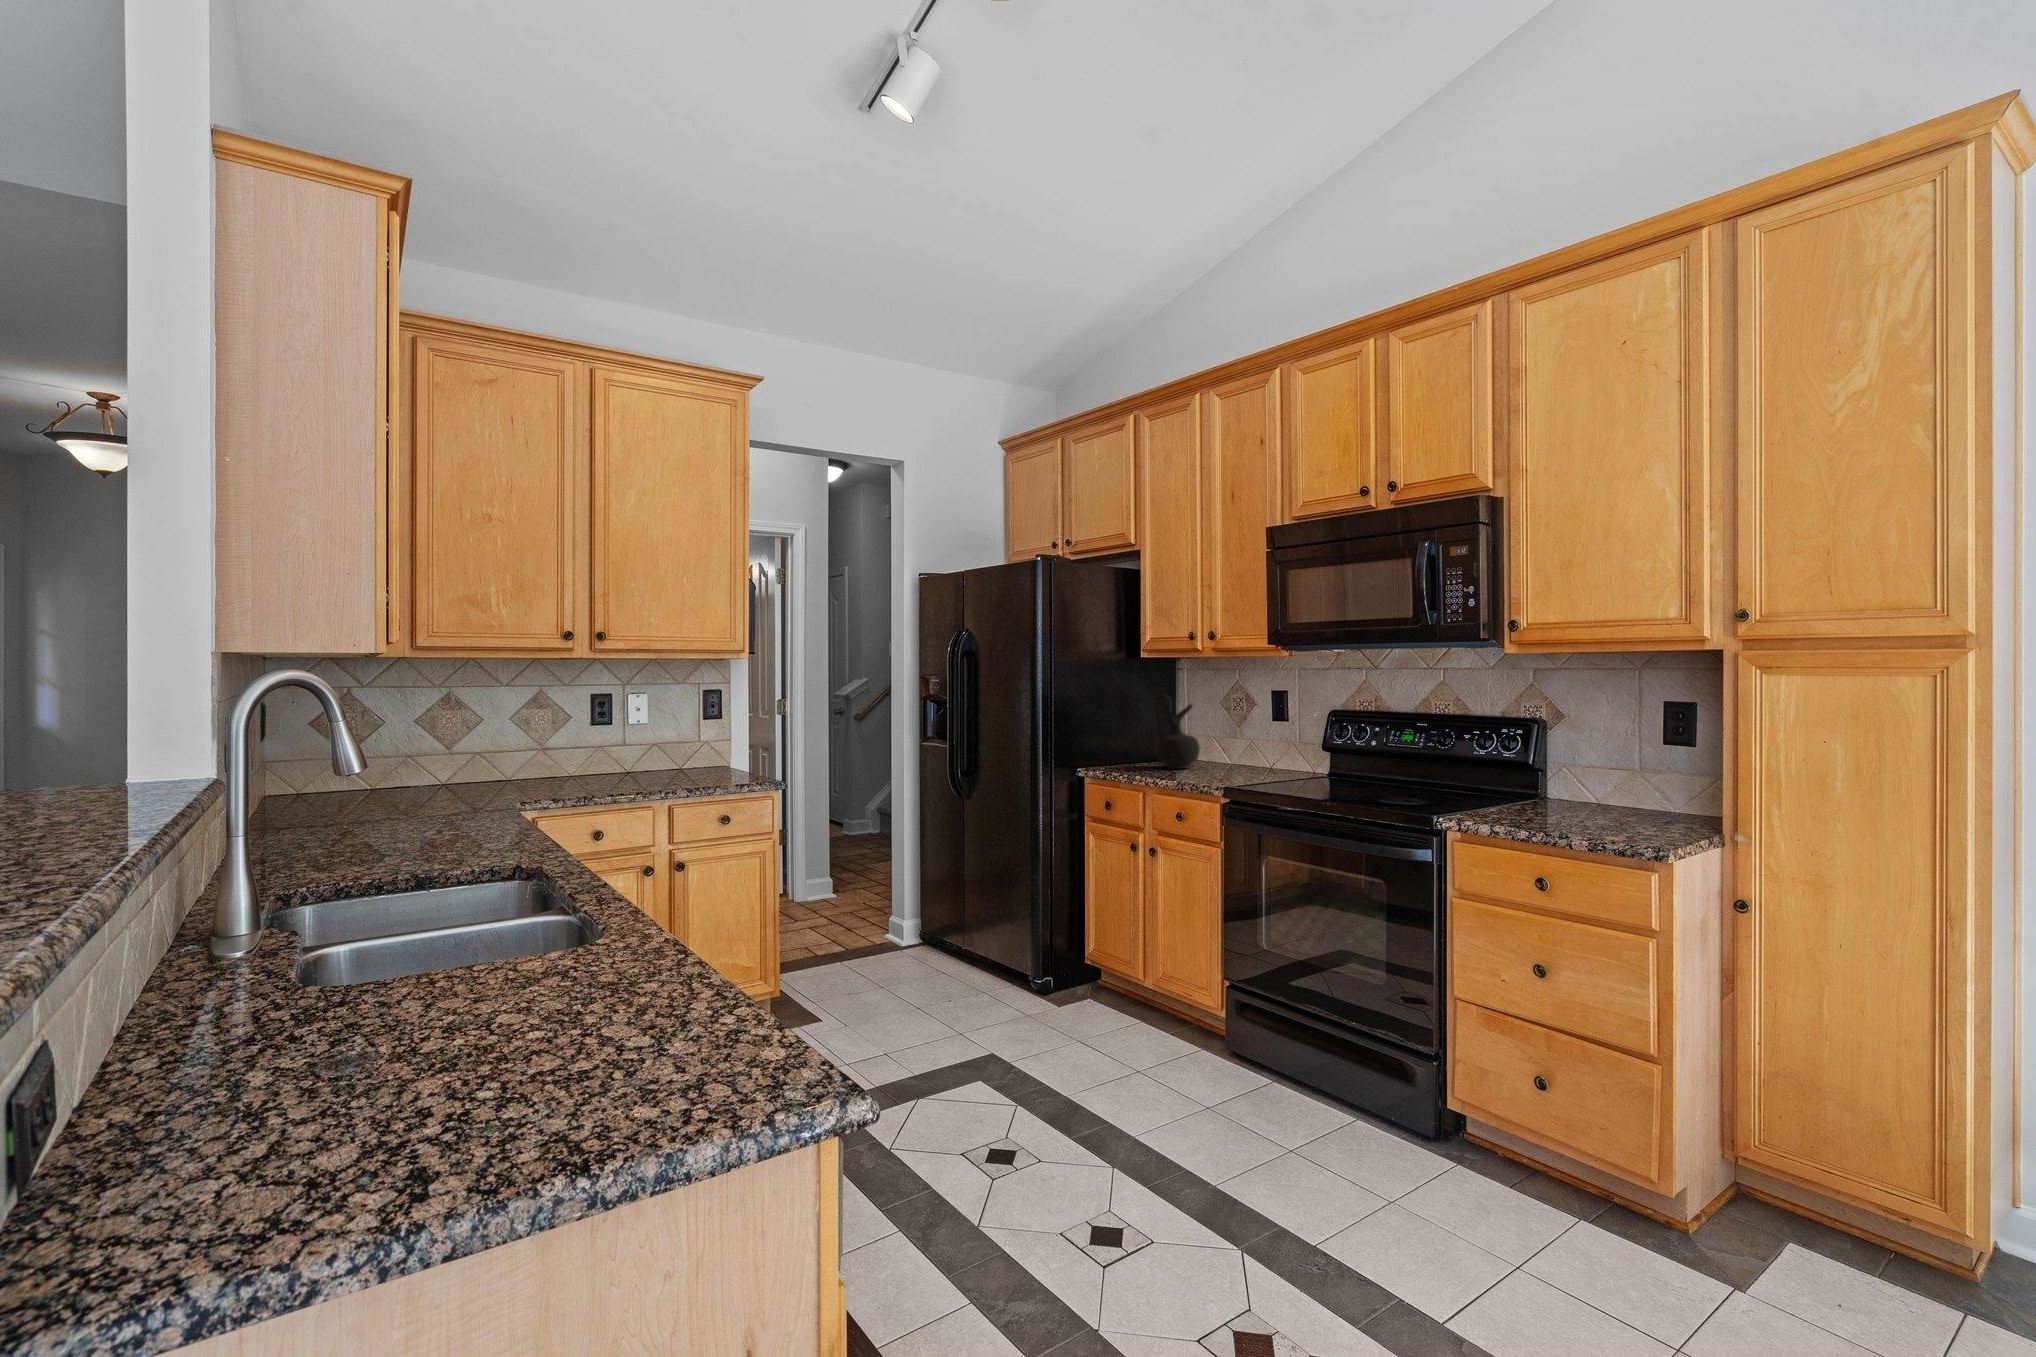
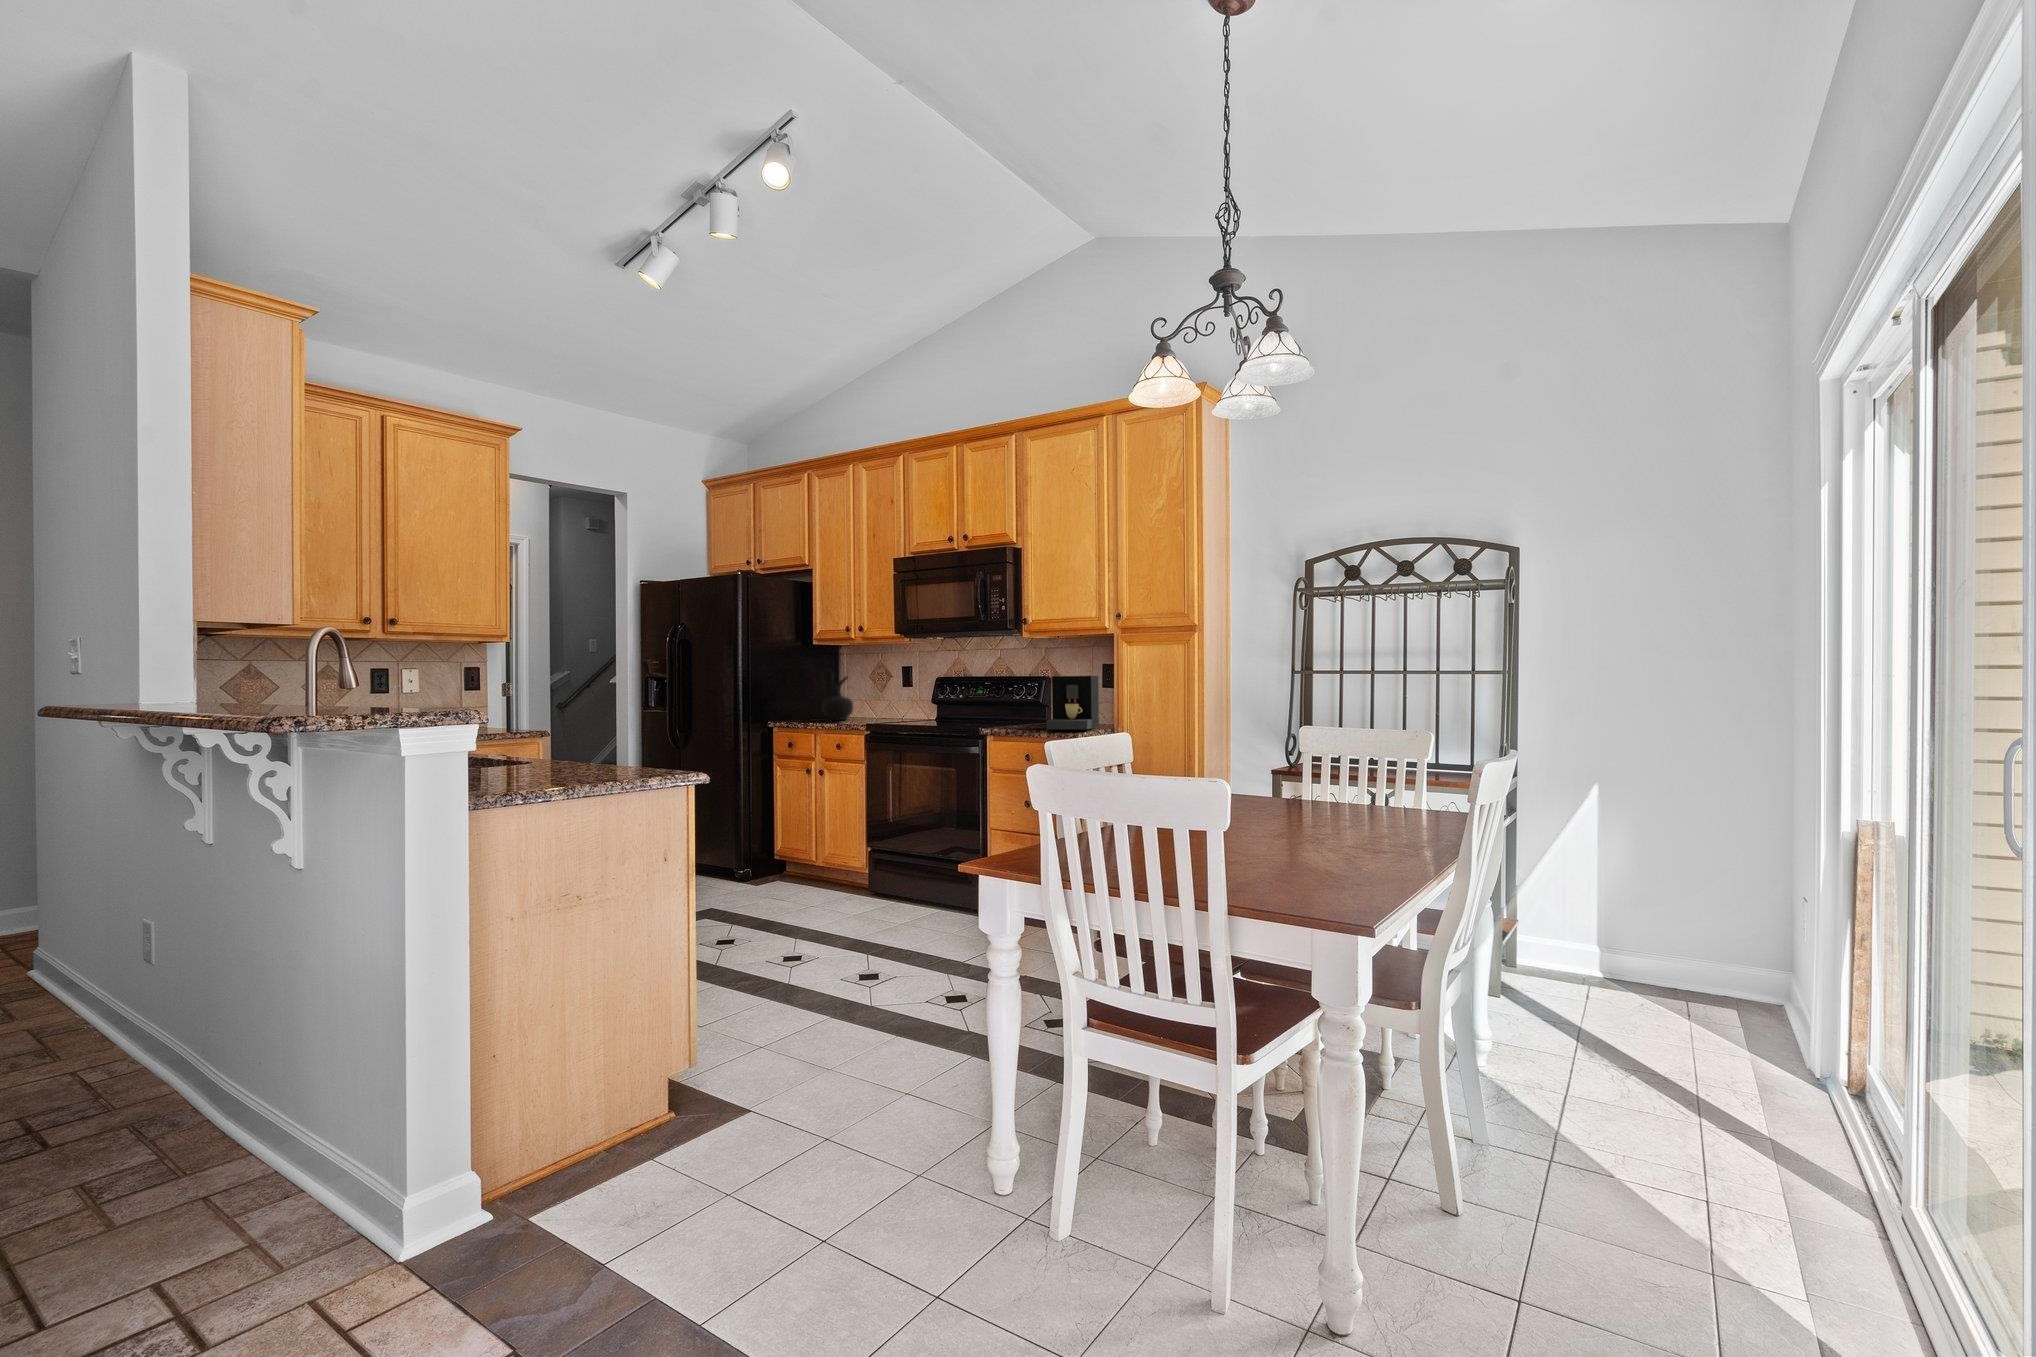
coffee maker: none [1571,721,1661,831] -> present [1047,676,1099,729]

